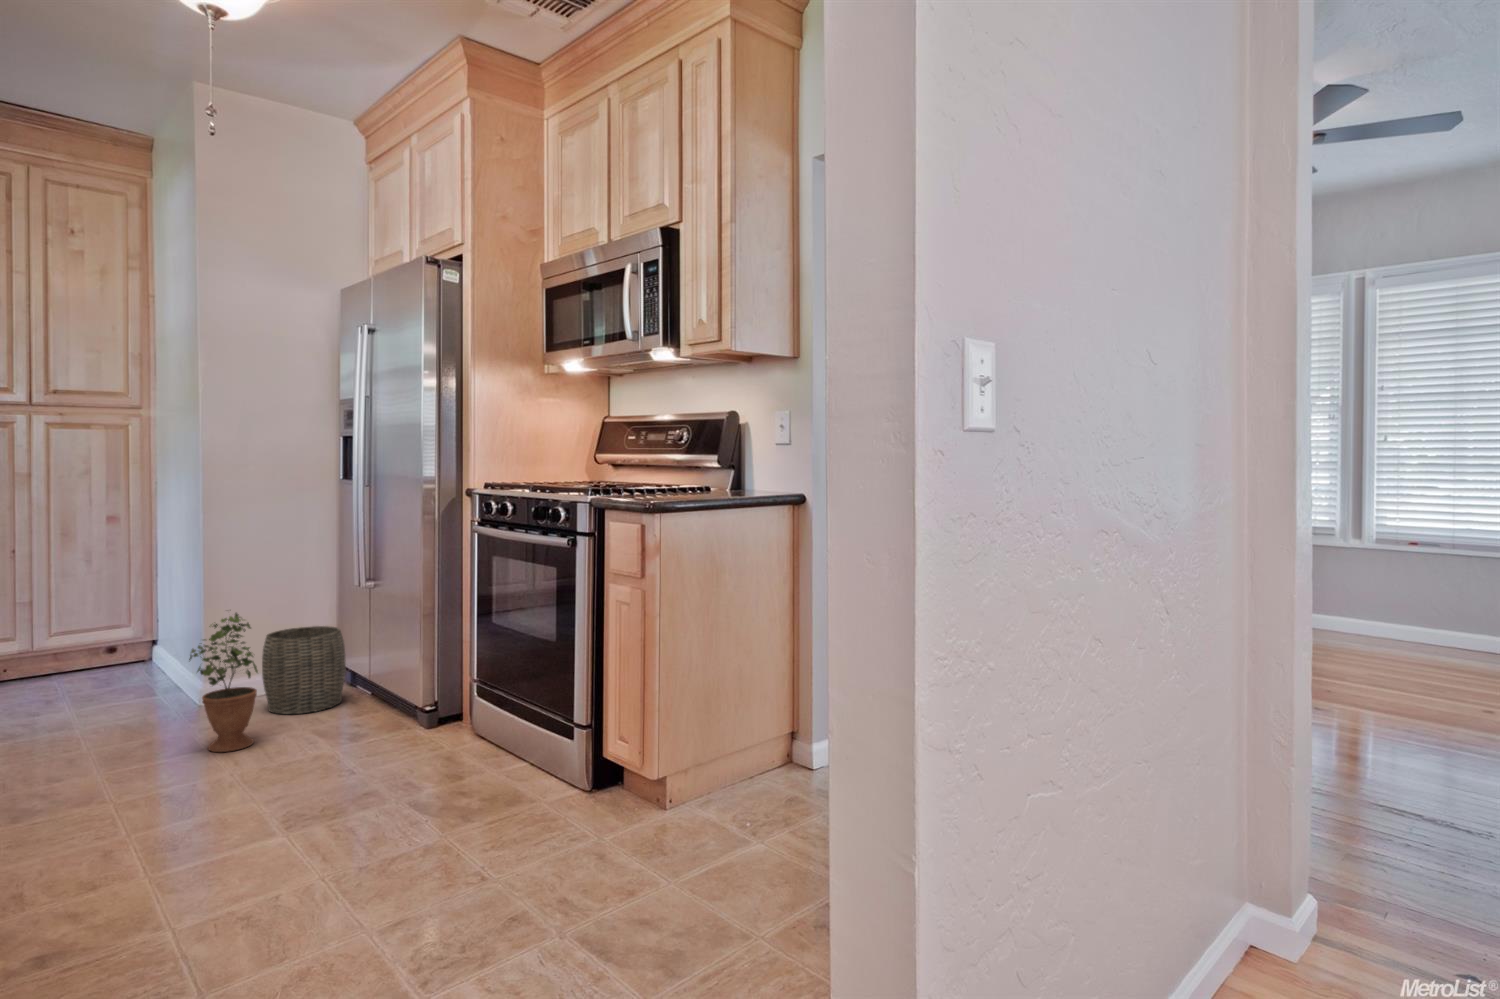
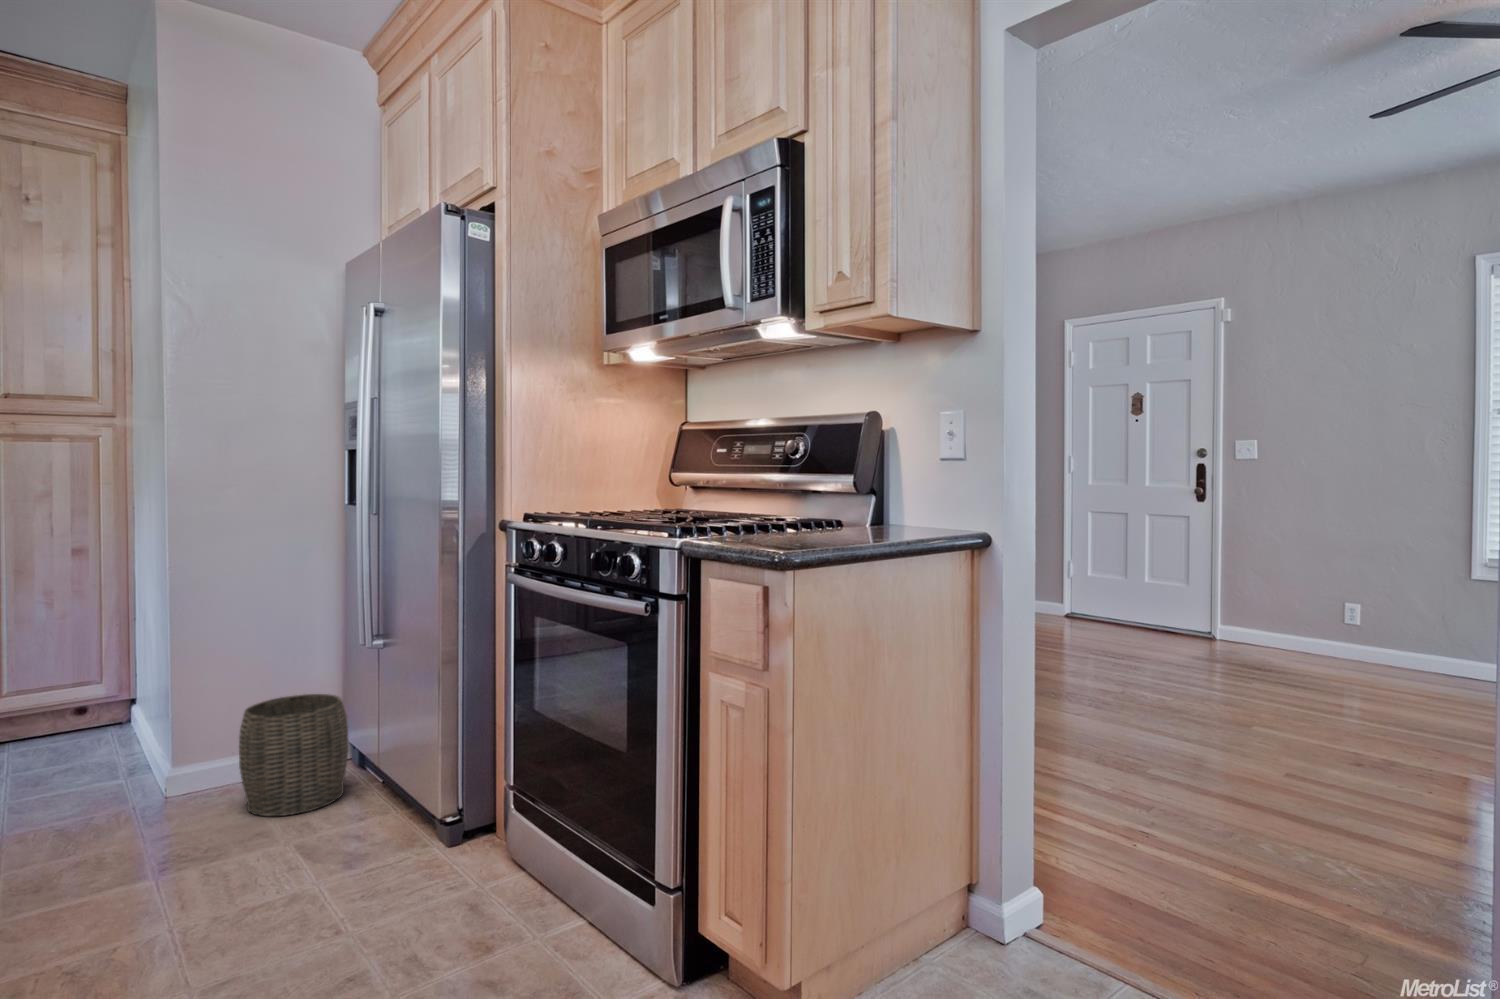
potted plant: present [189,613,258,752] -> none [120,687,219,889]

